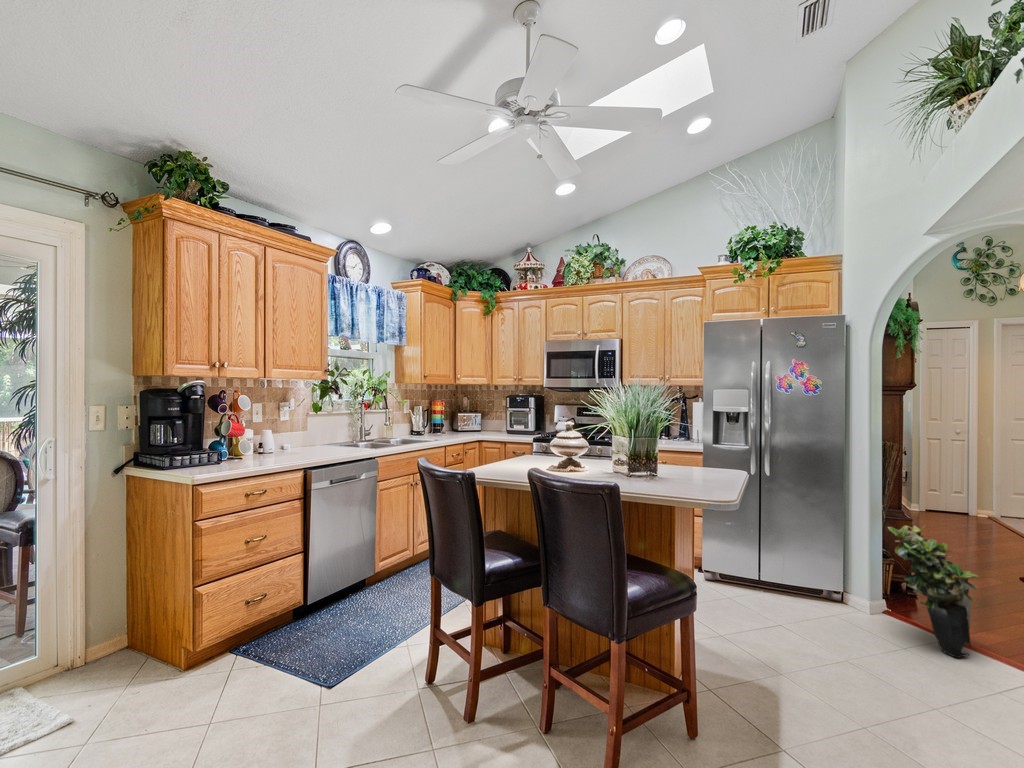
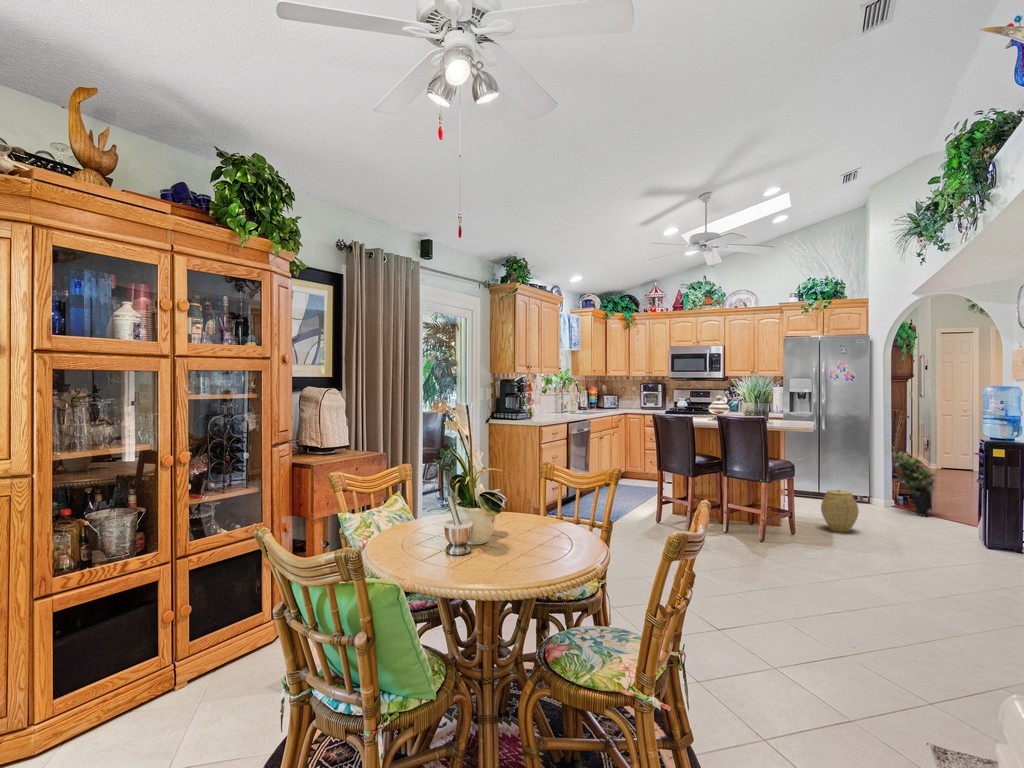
woven basket: none [758,631,839,737] -> present [821,490,859,532]

